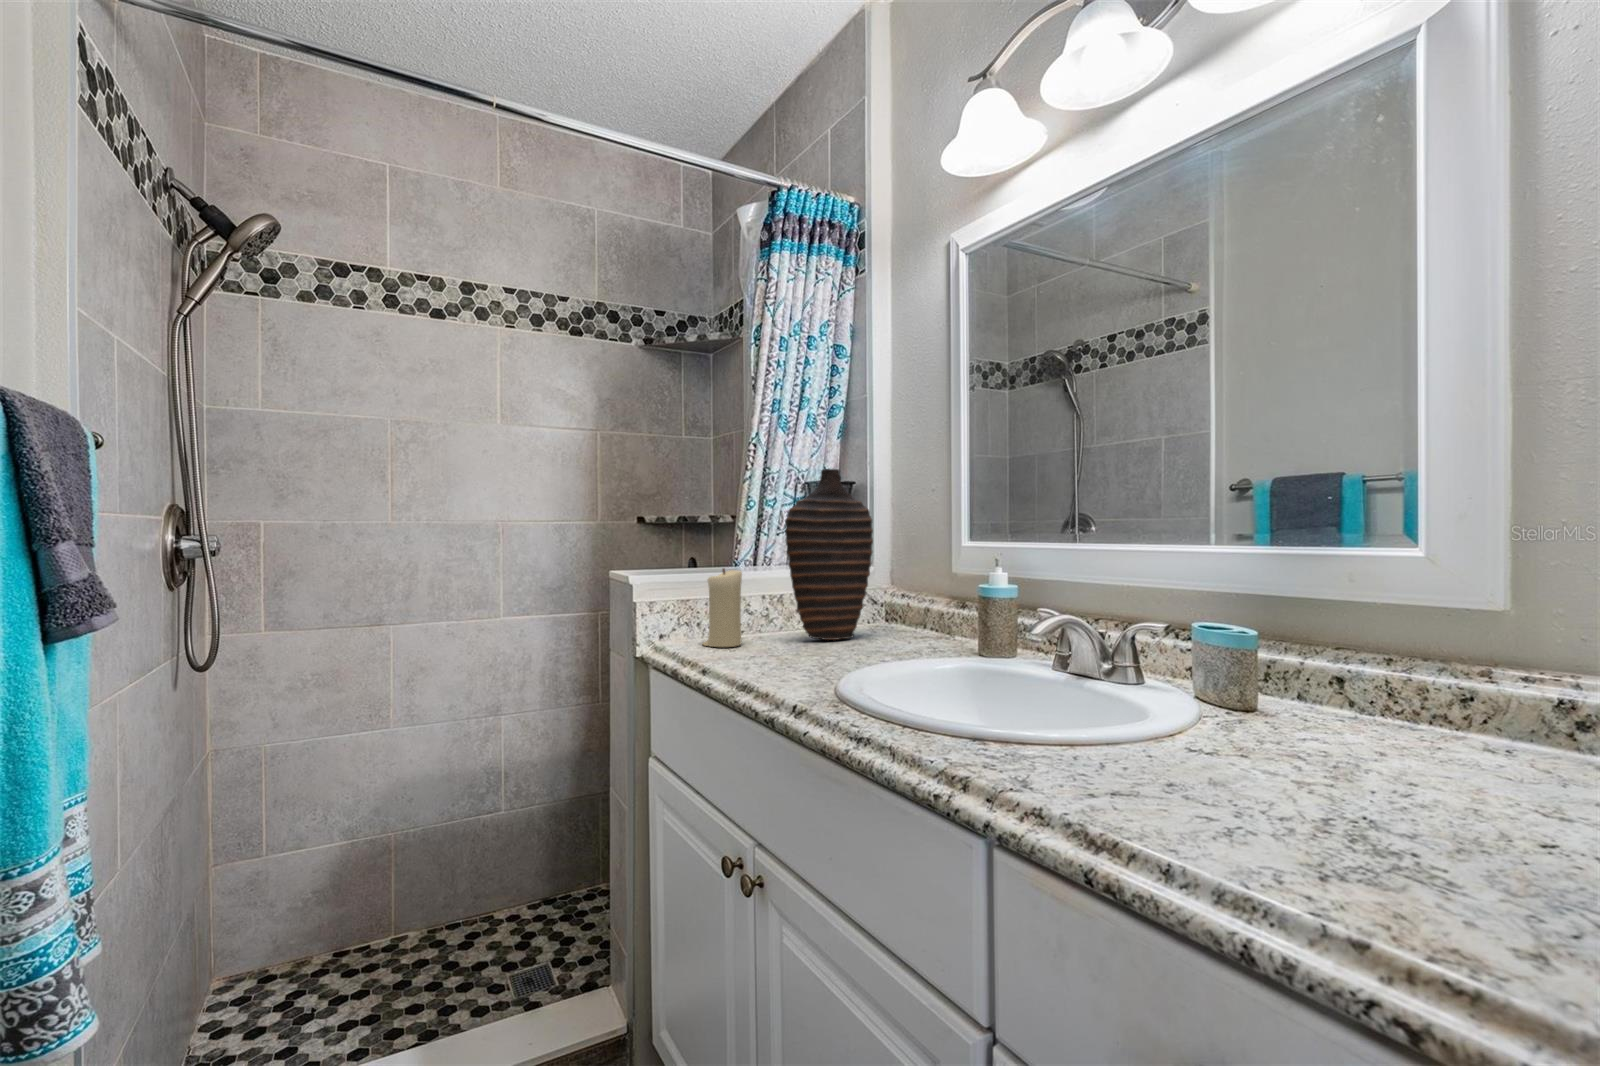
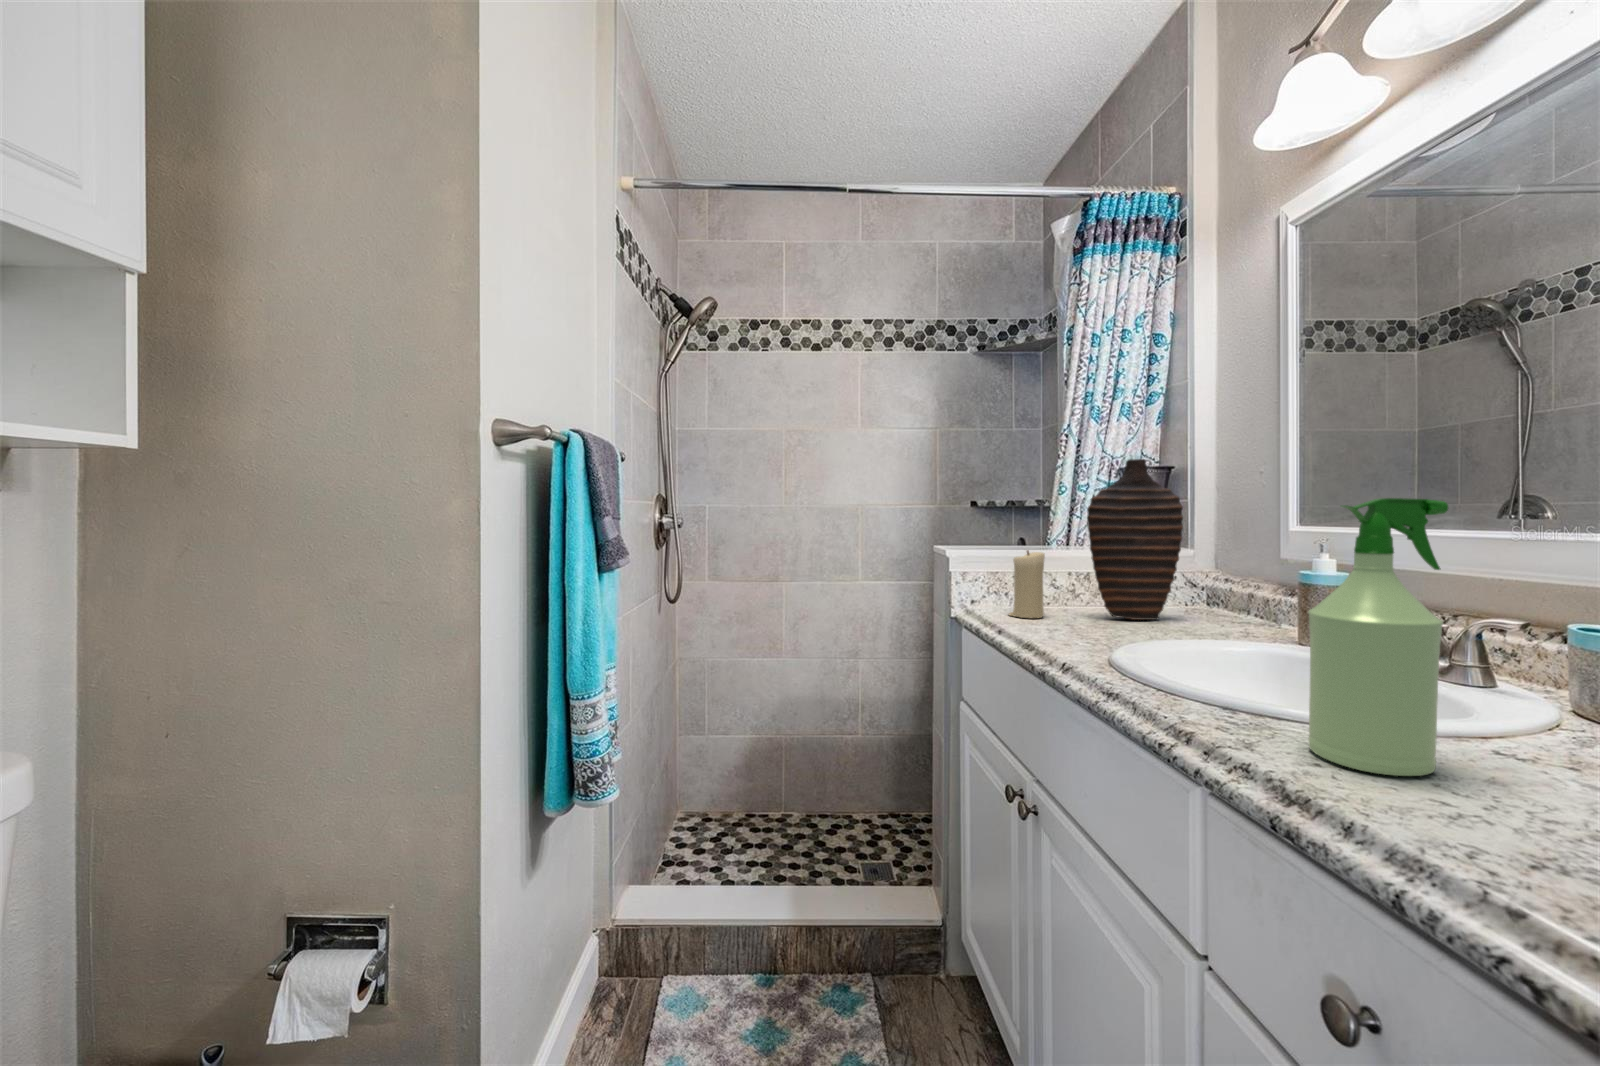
spray bottle: none [1078,501,1199,802] -> present [1308,498,1448,776]

